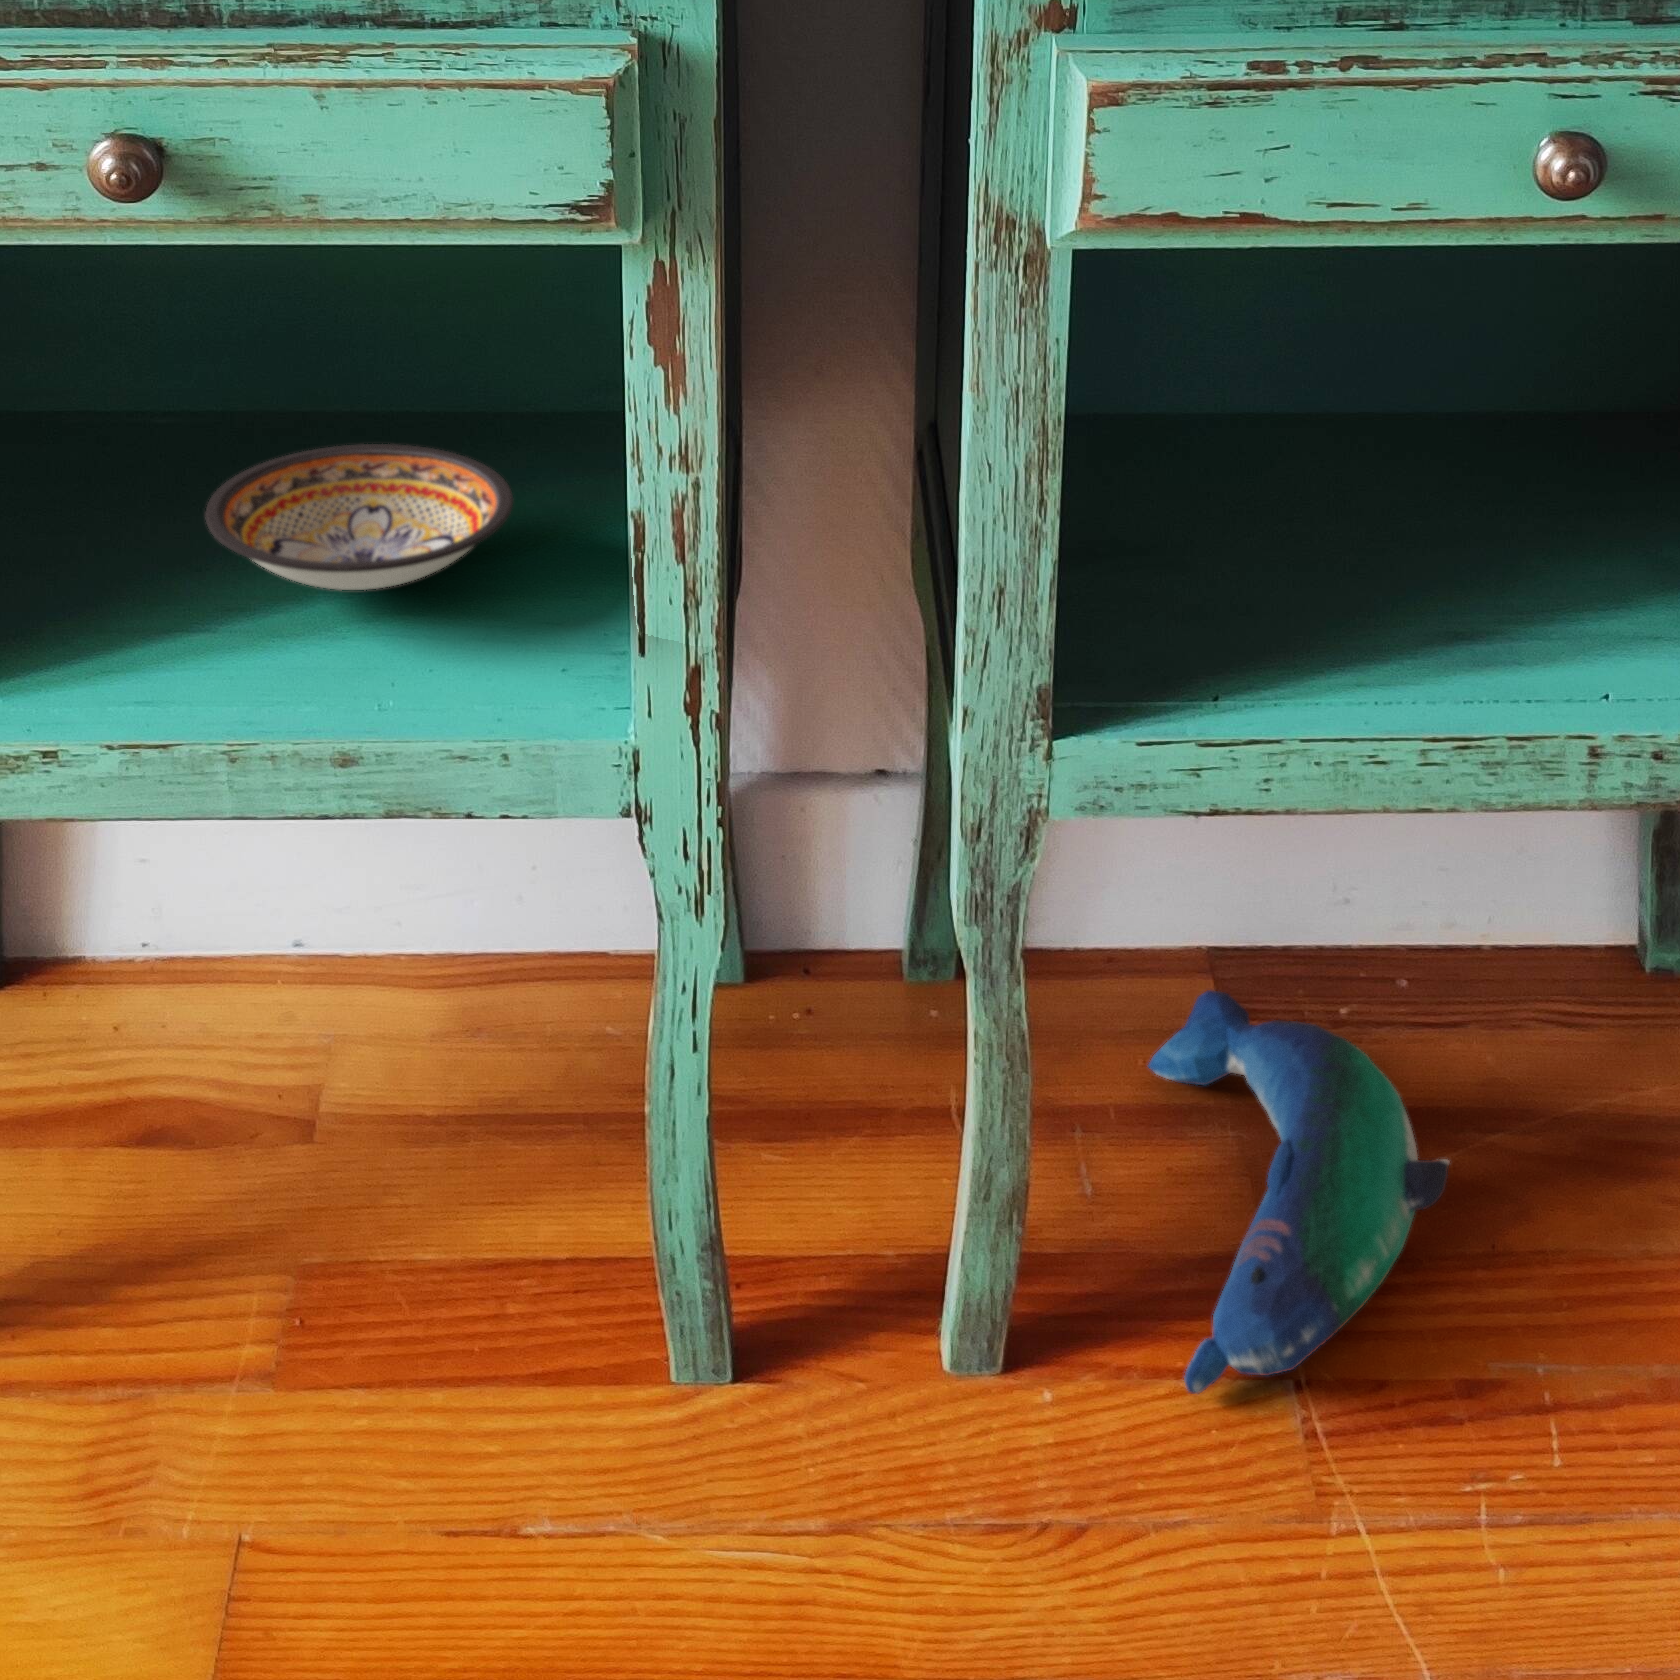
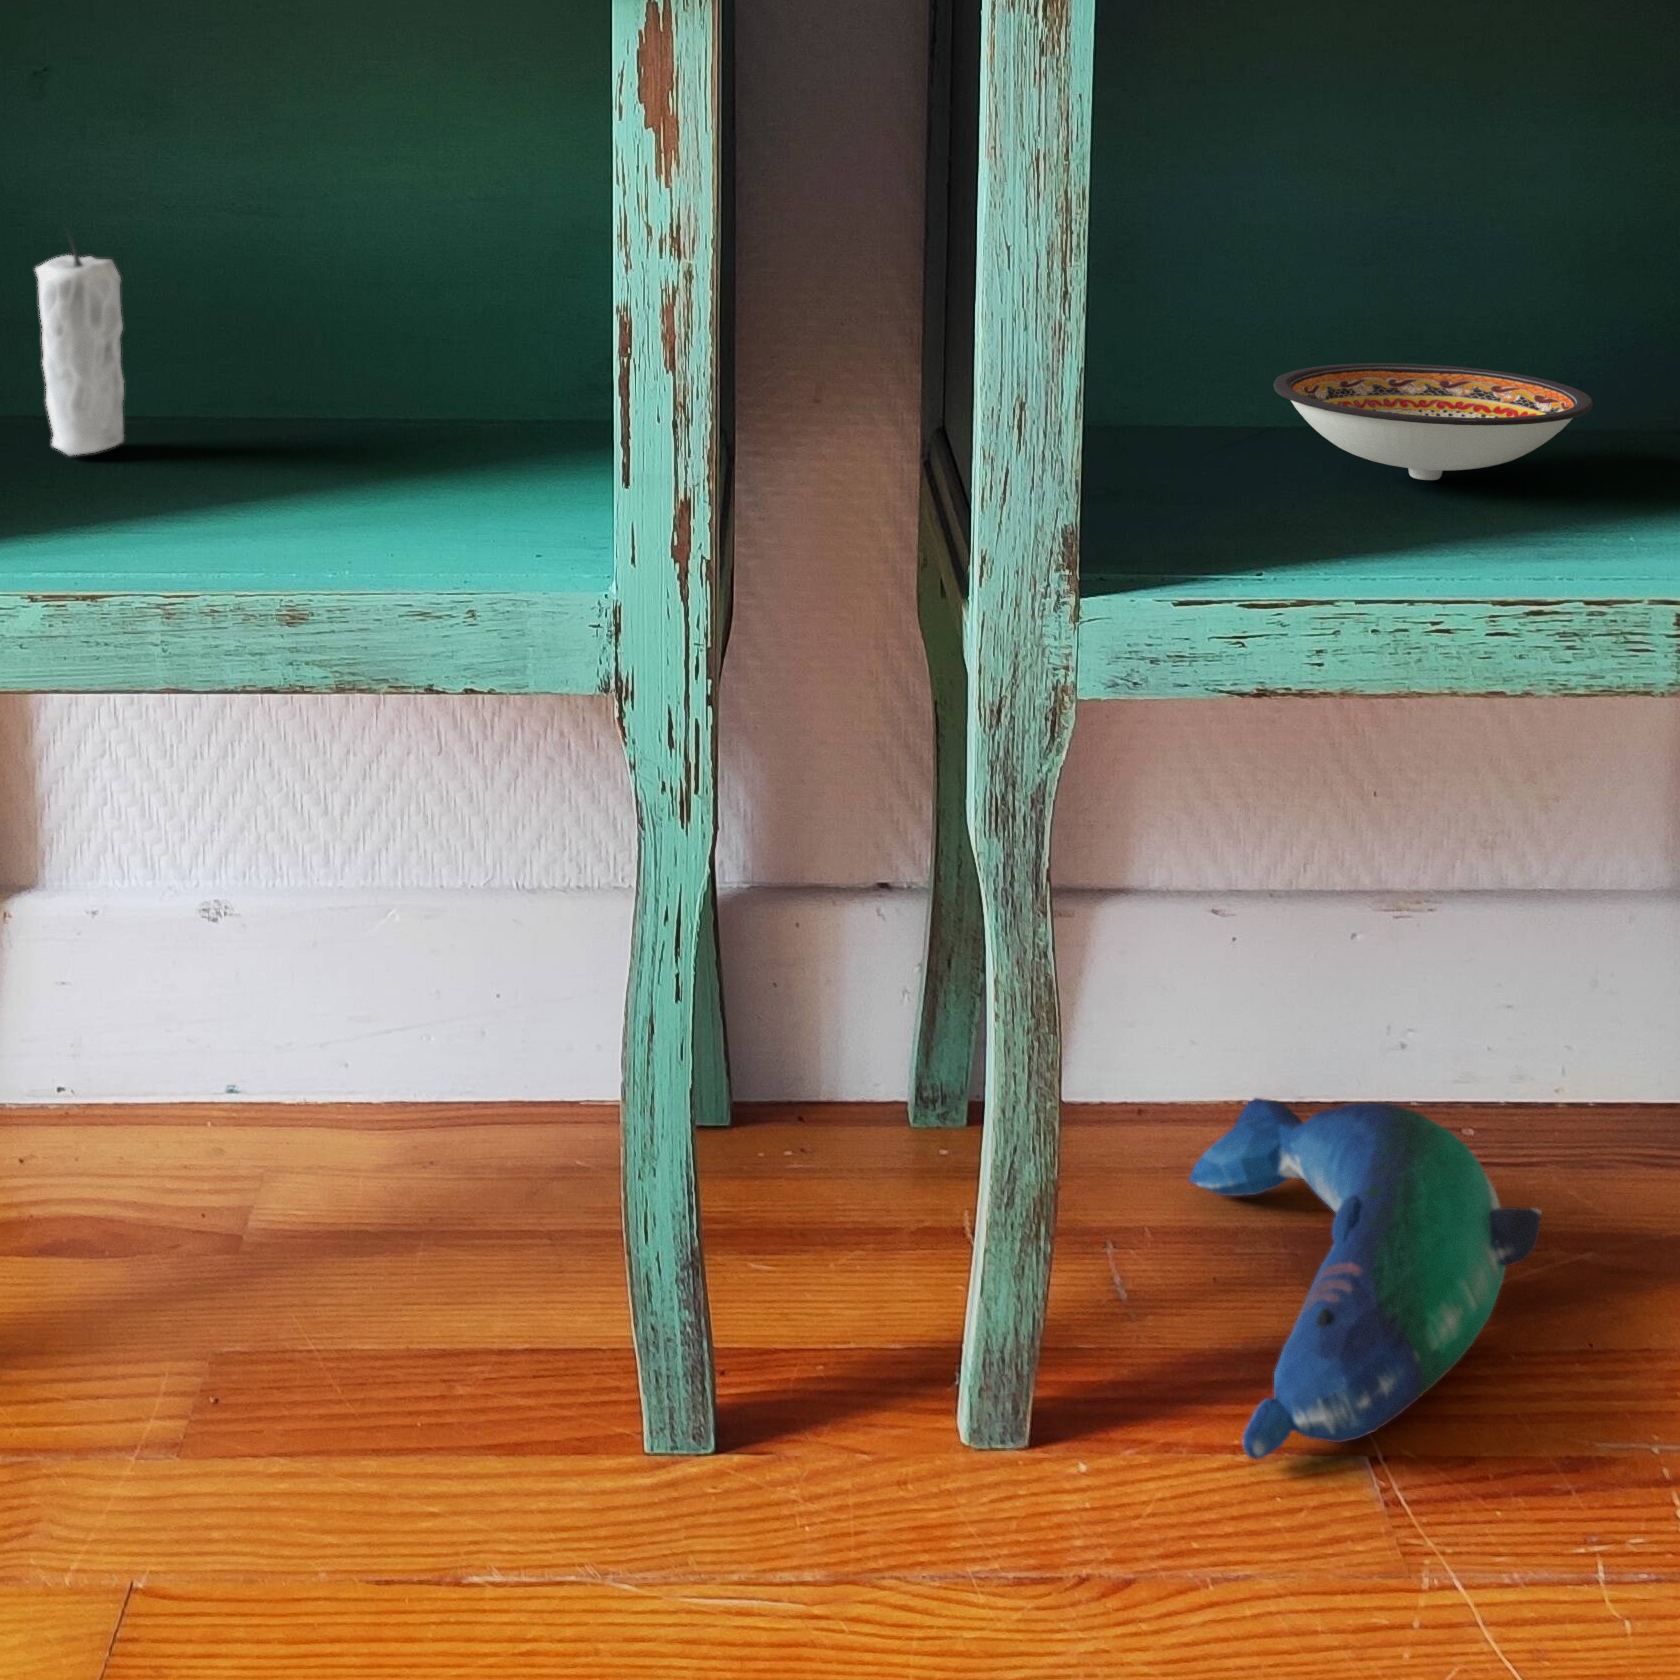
candle: none [93,305,184,509] -> present [35,228,124,455]
ceramic bowl: present [206,444,513,590] -> present [1273,363,1593,480]

